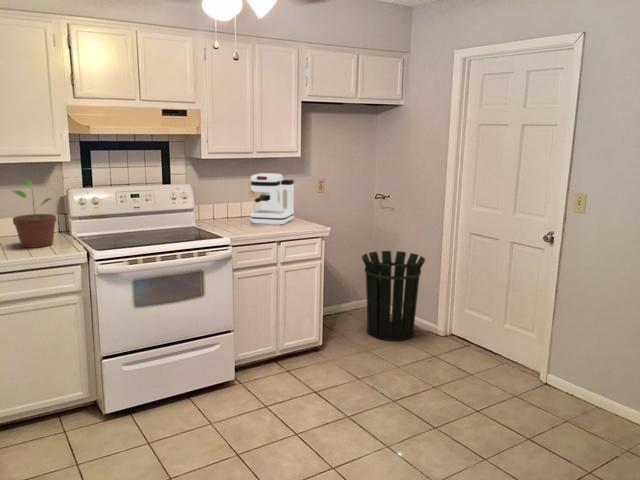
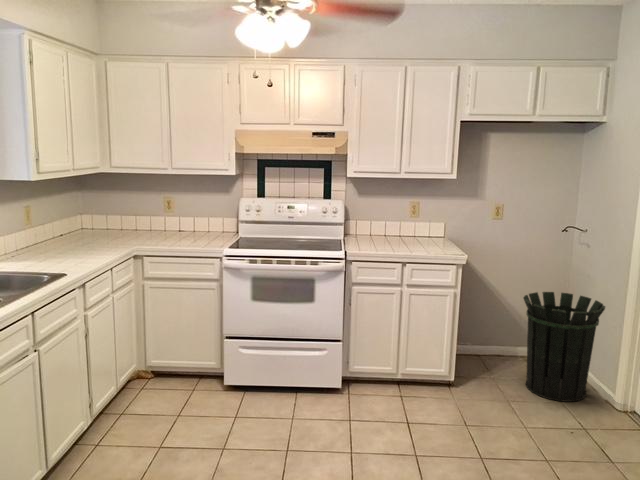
coffee maker: present [250,173,294,225] -> none [394,194,446,247]
potted plant: present [13,179,57,248] -> none [190,188,221,242]

